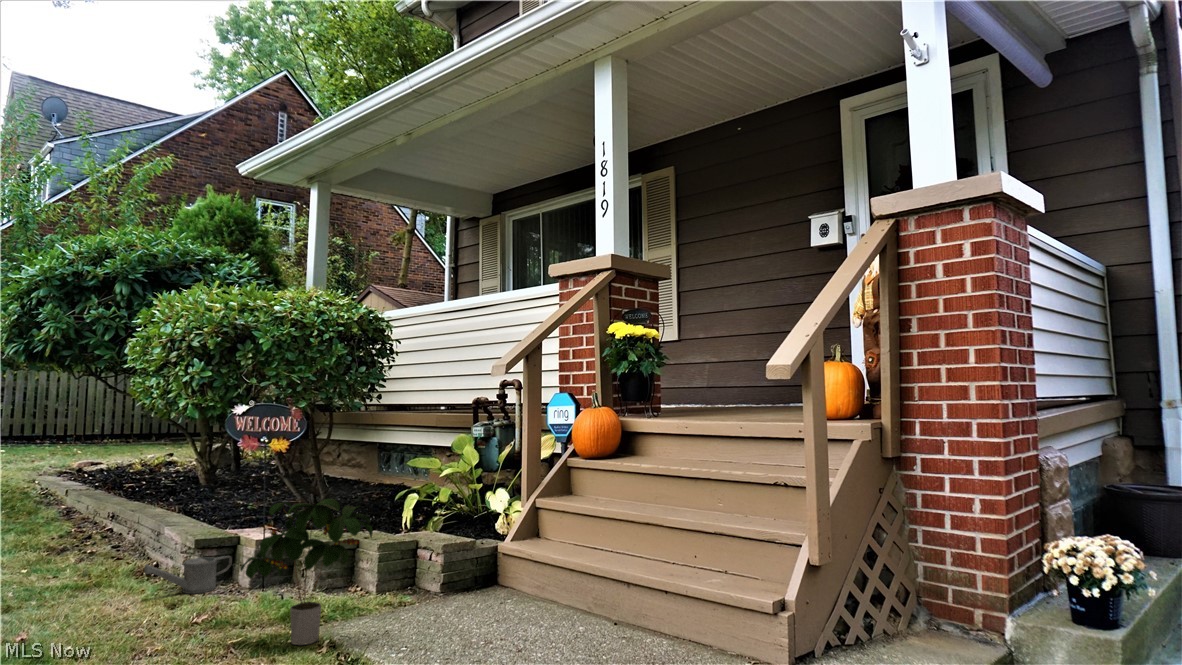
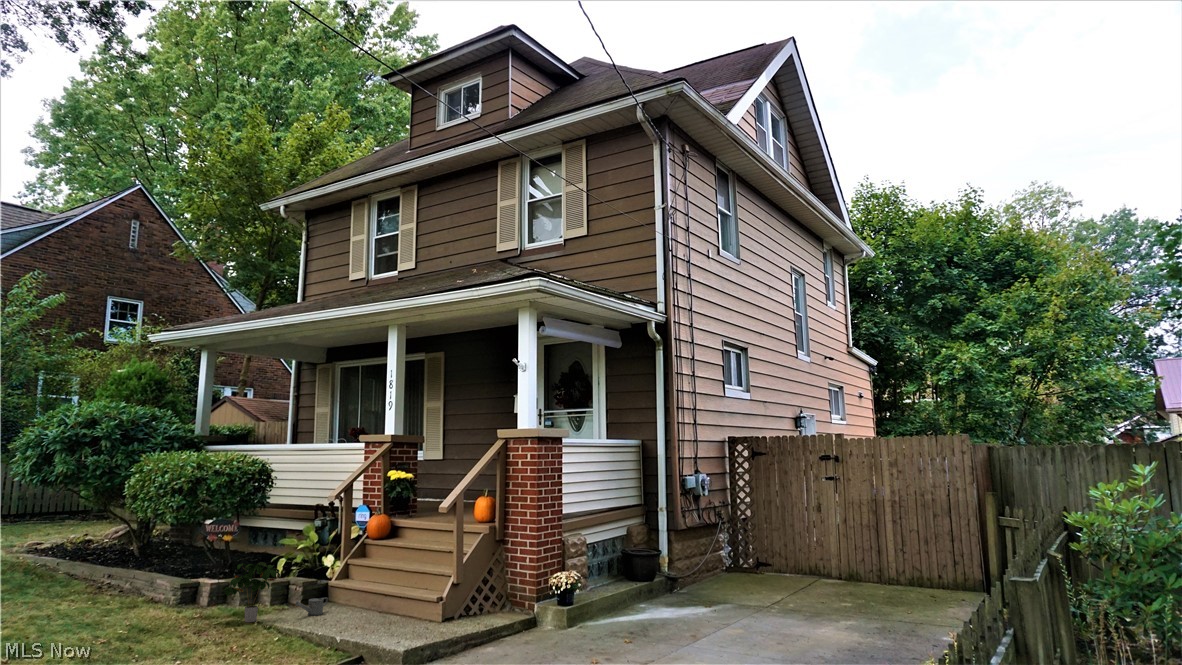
watering can: present [144,556,232,594] -> present [296,597,328,616]

